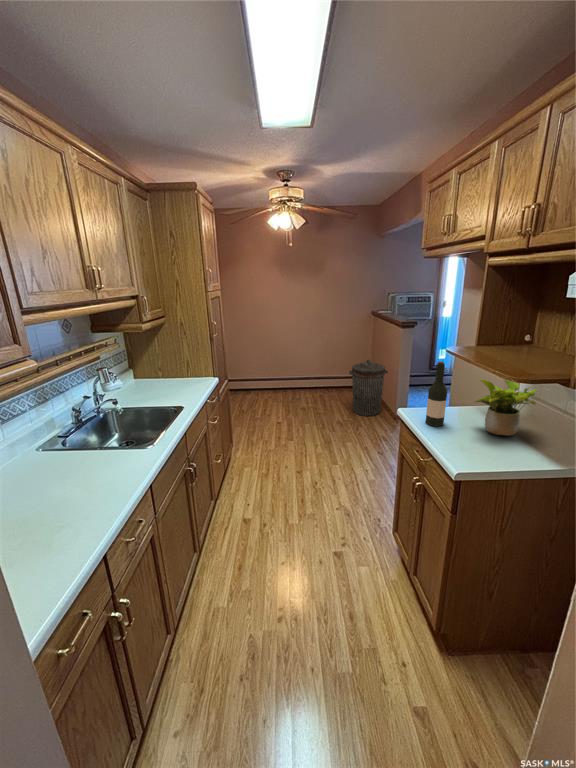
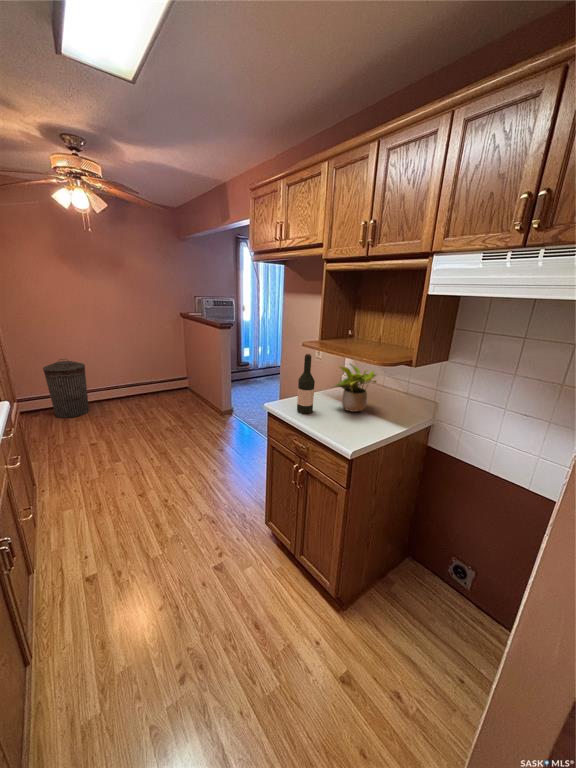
trash can: present [349,360,388,416] -> present [43,359,89,418]

